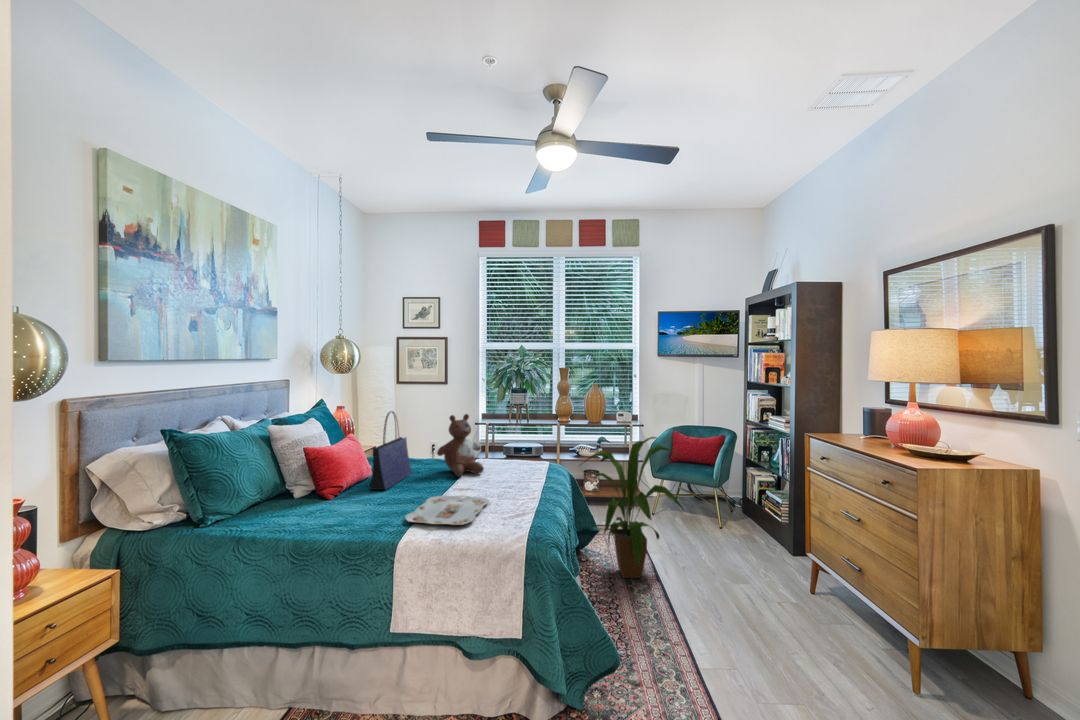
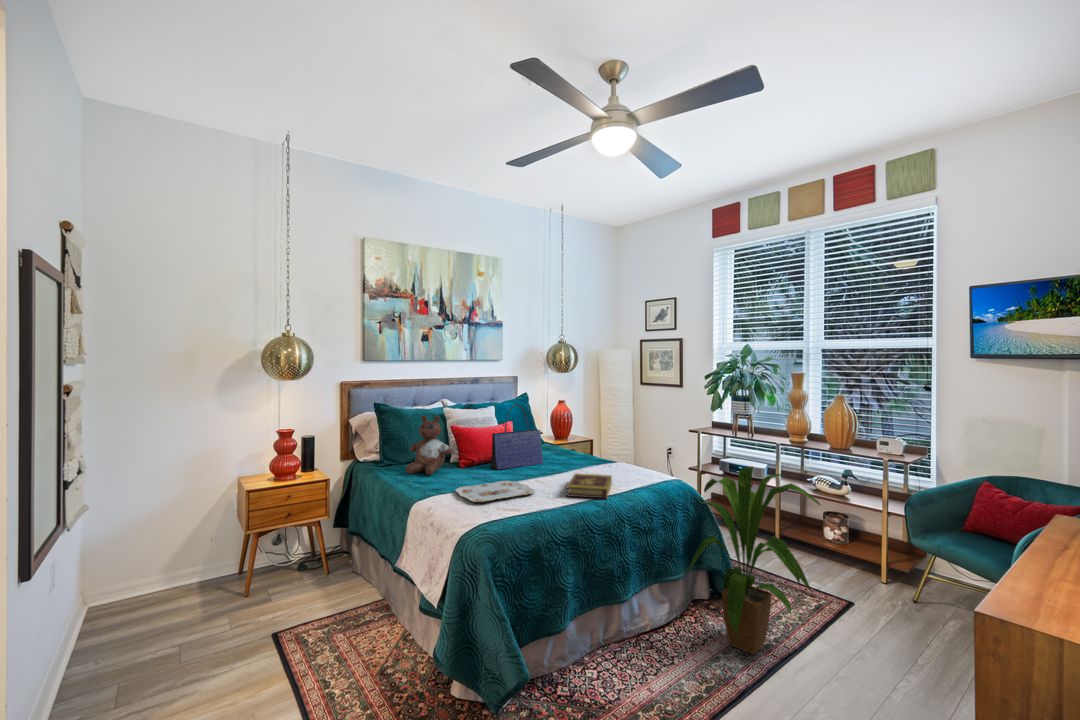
stuffed bear: present [437,414,484,477] -> present [406,415,452,475]
book: none [488,468,550,495] -> present [566,473,612,499]

